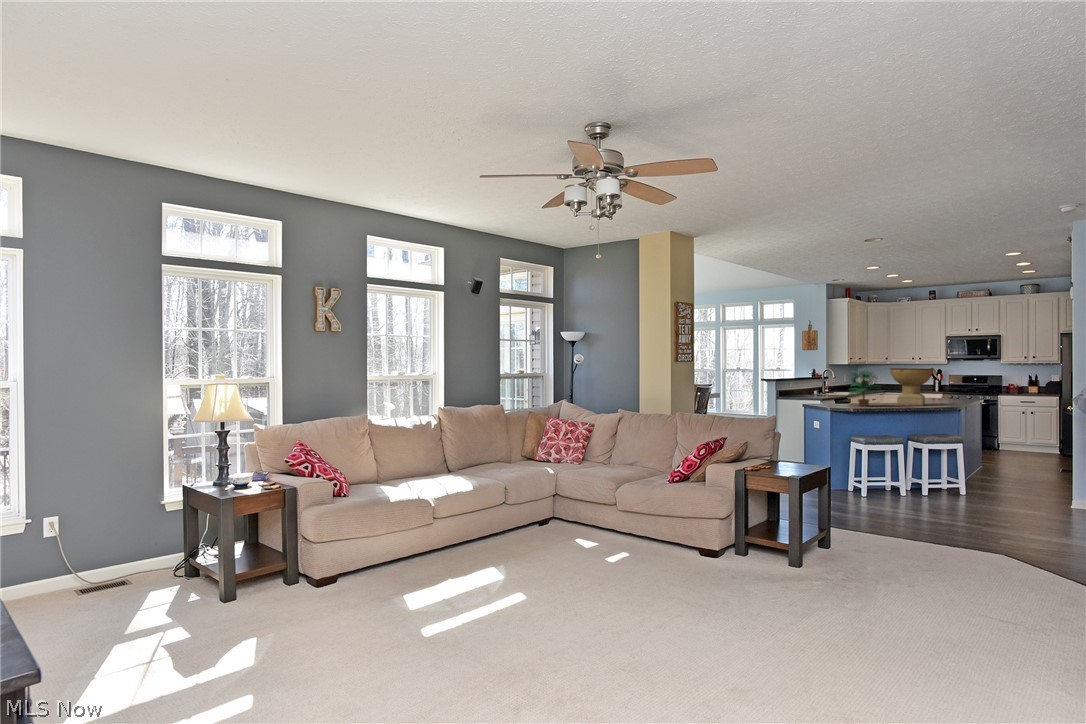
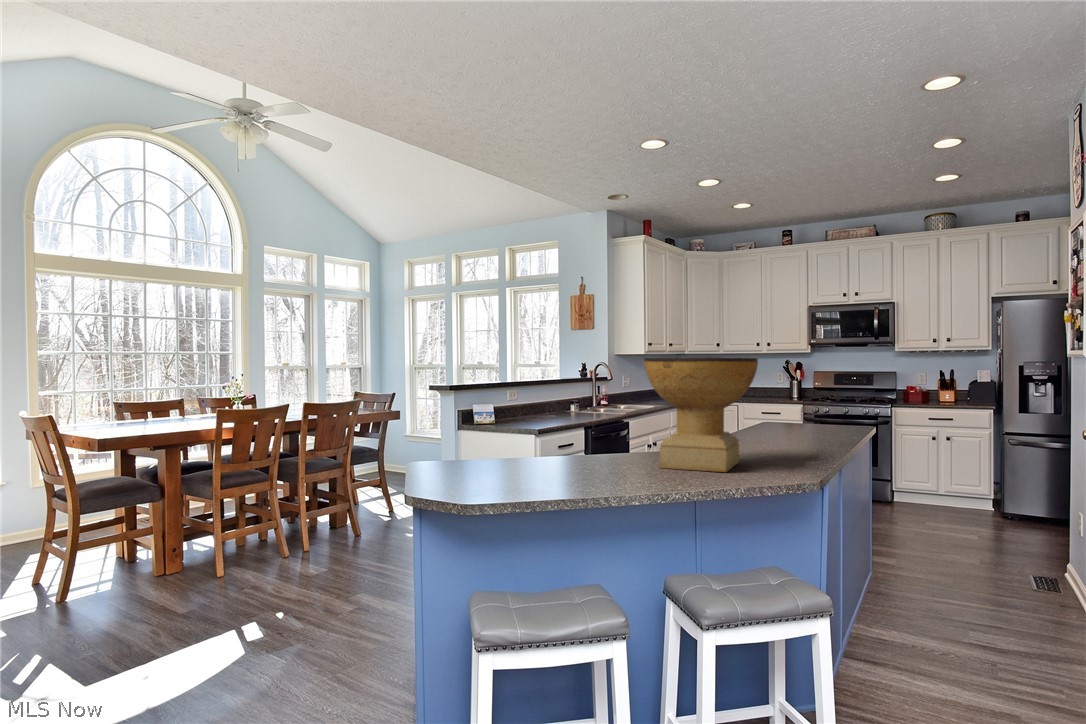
potted plant: present [849,371,880,406] -> none [490,366,603,485]

